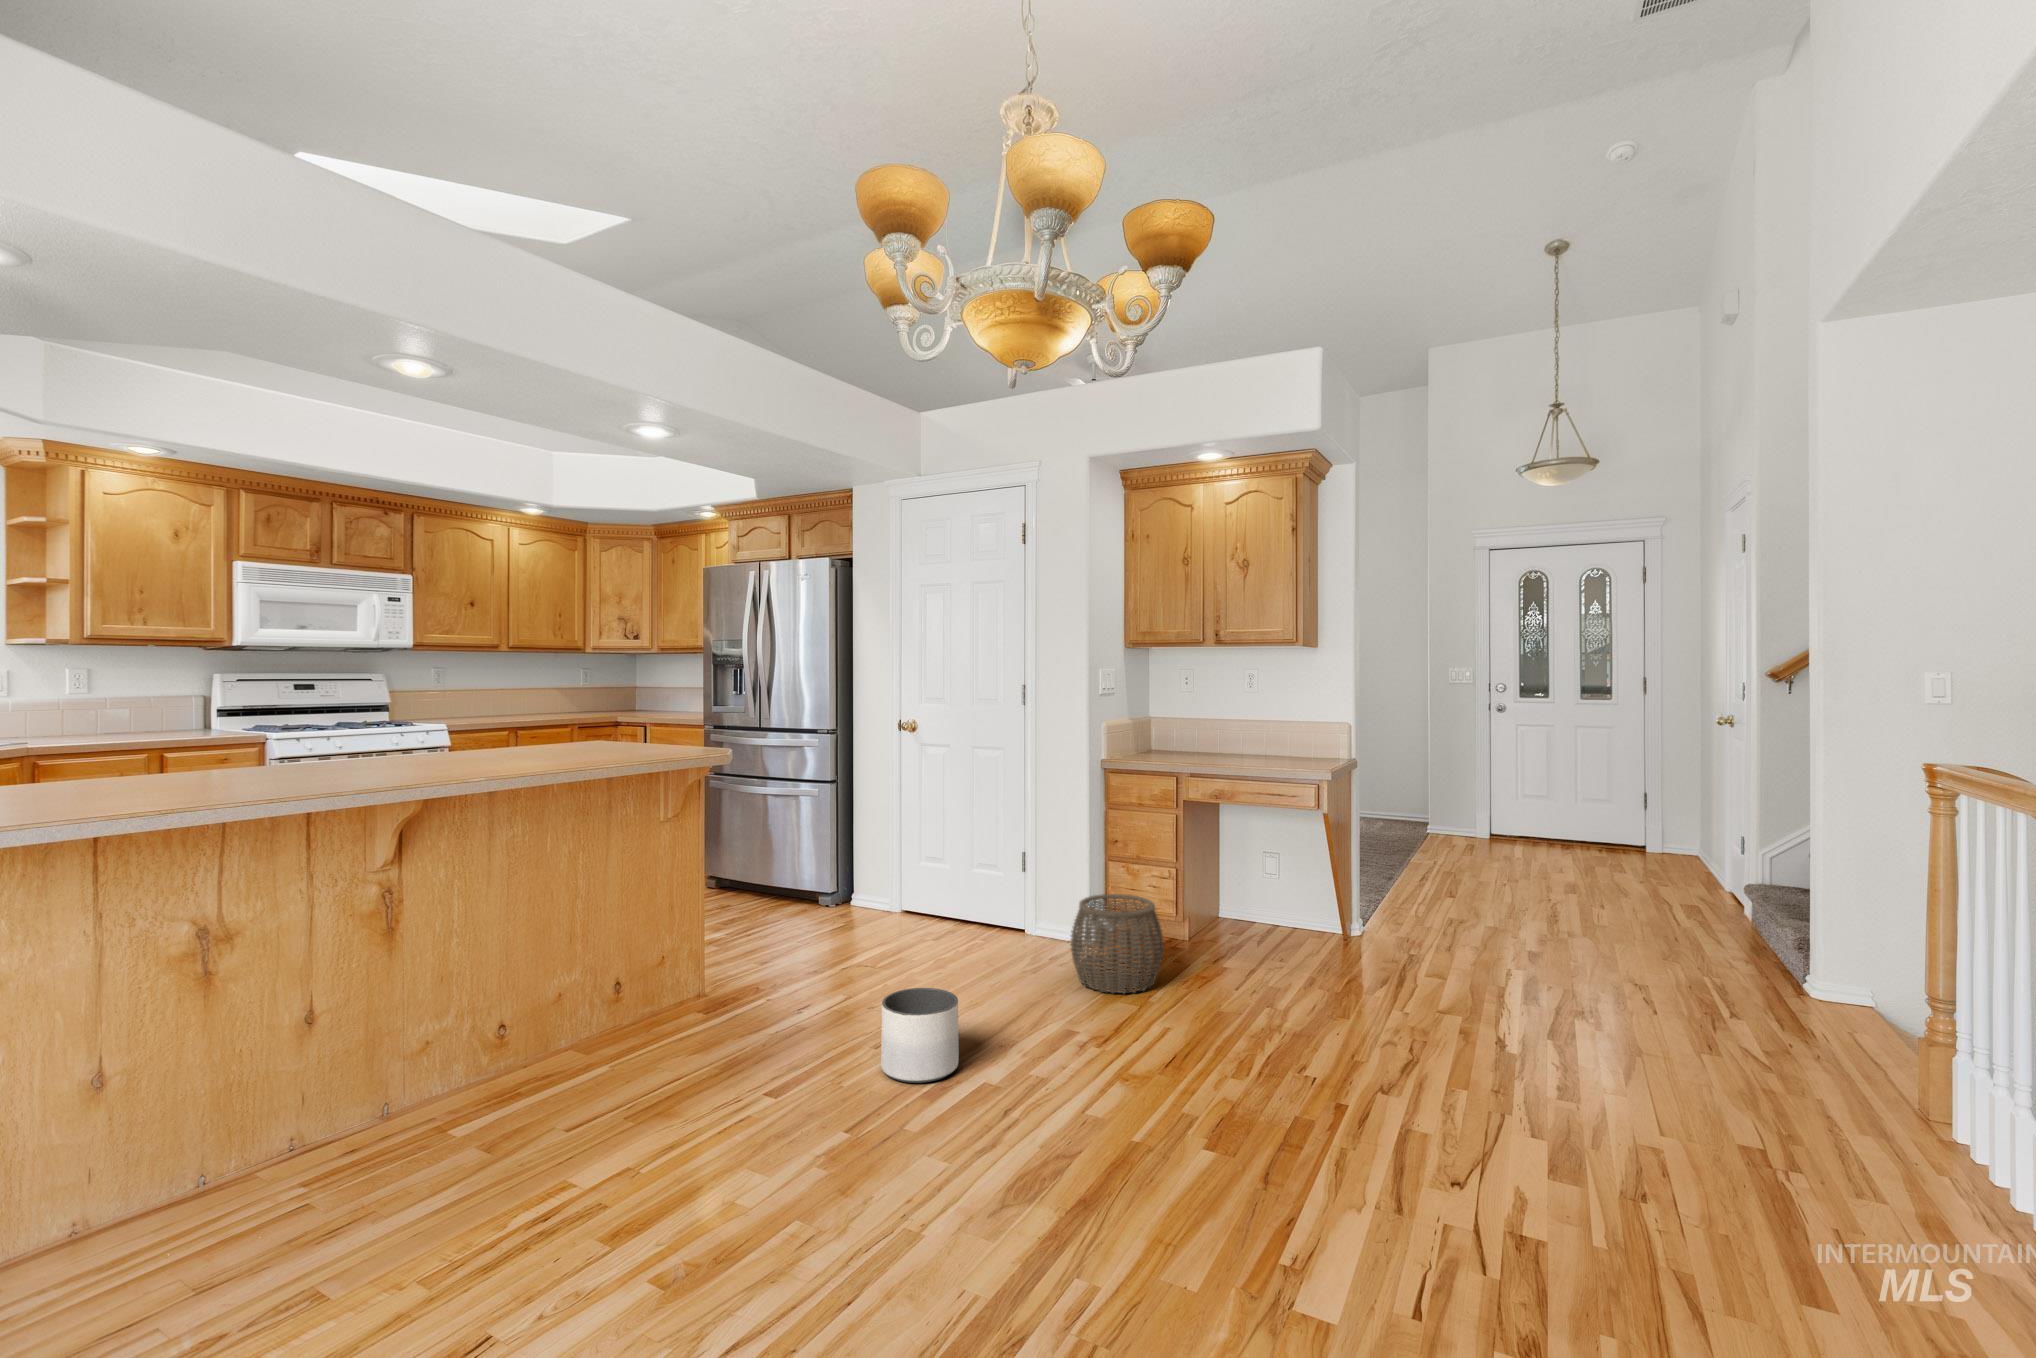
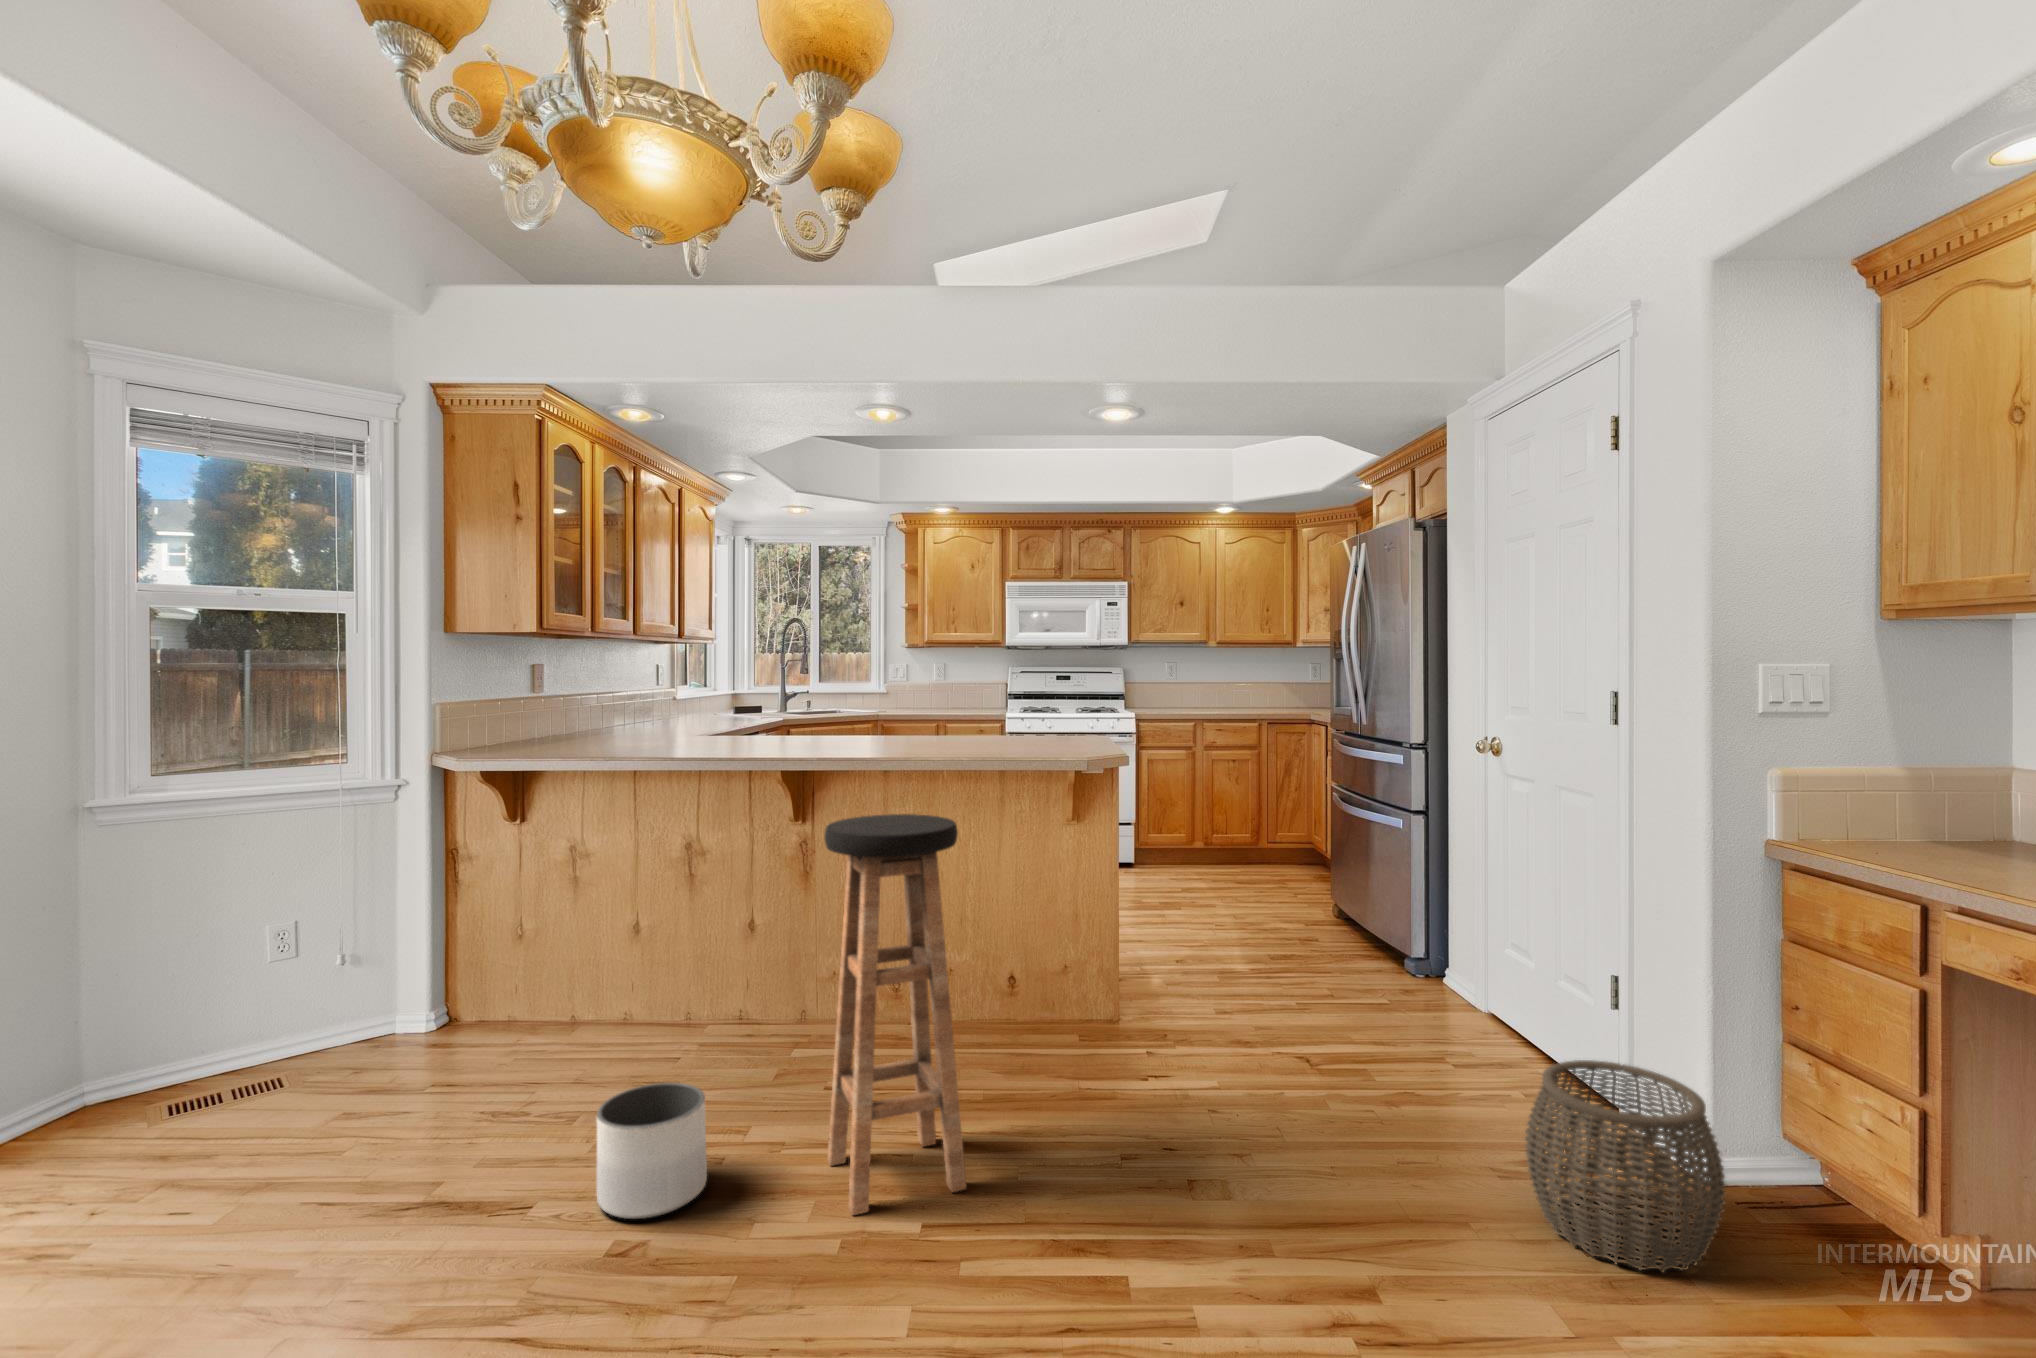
bar stool: none [693,808,833,1166] -> present [824,814,966,1215]
planter: present [881,988,959,1083] -> present [597,1083,707,1219]

